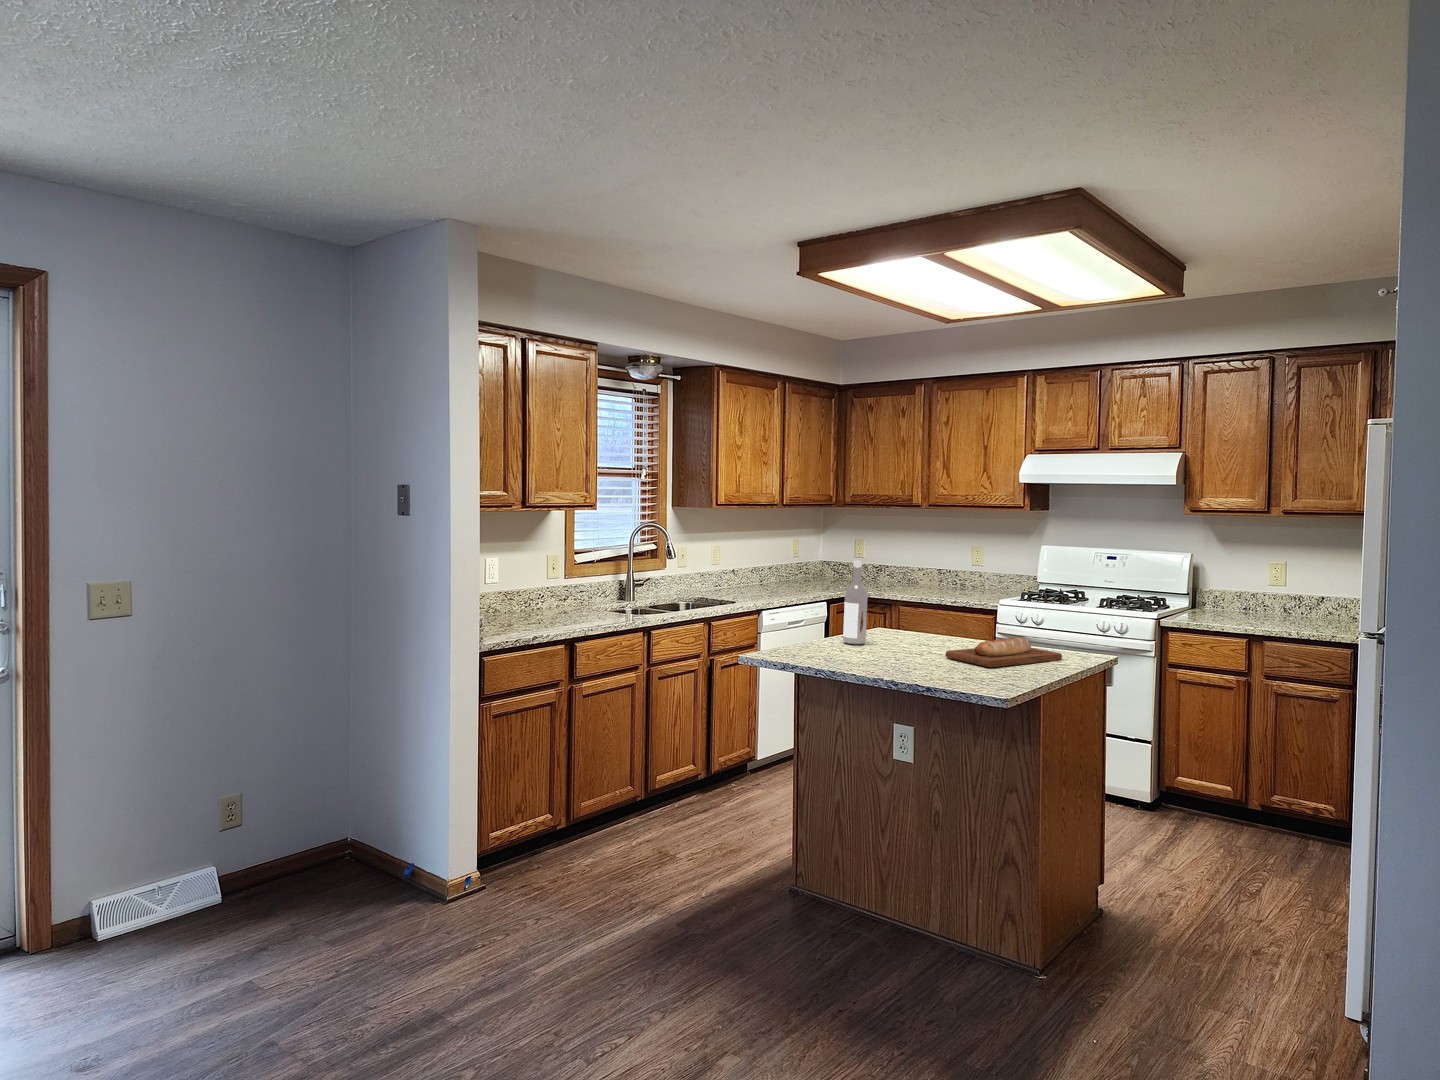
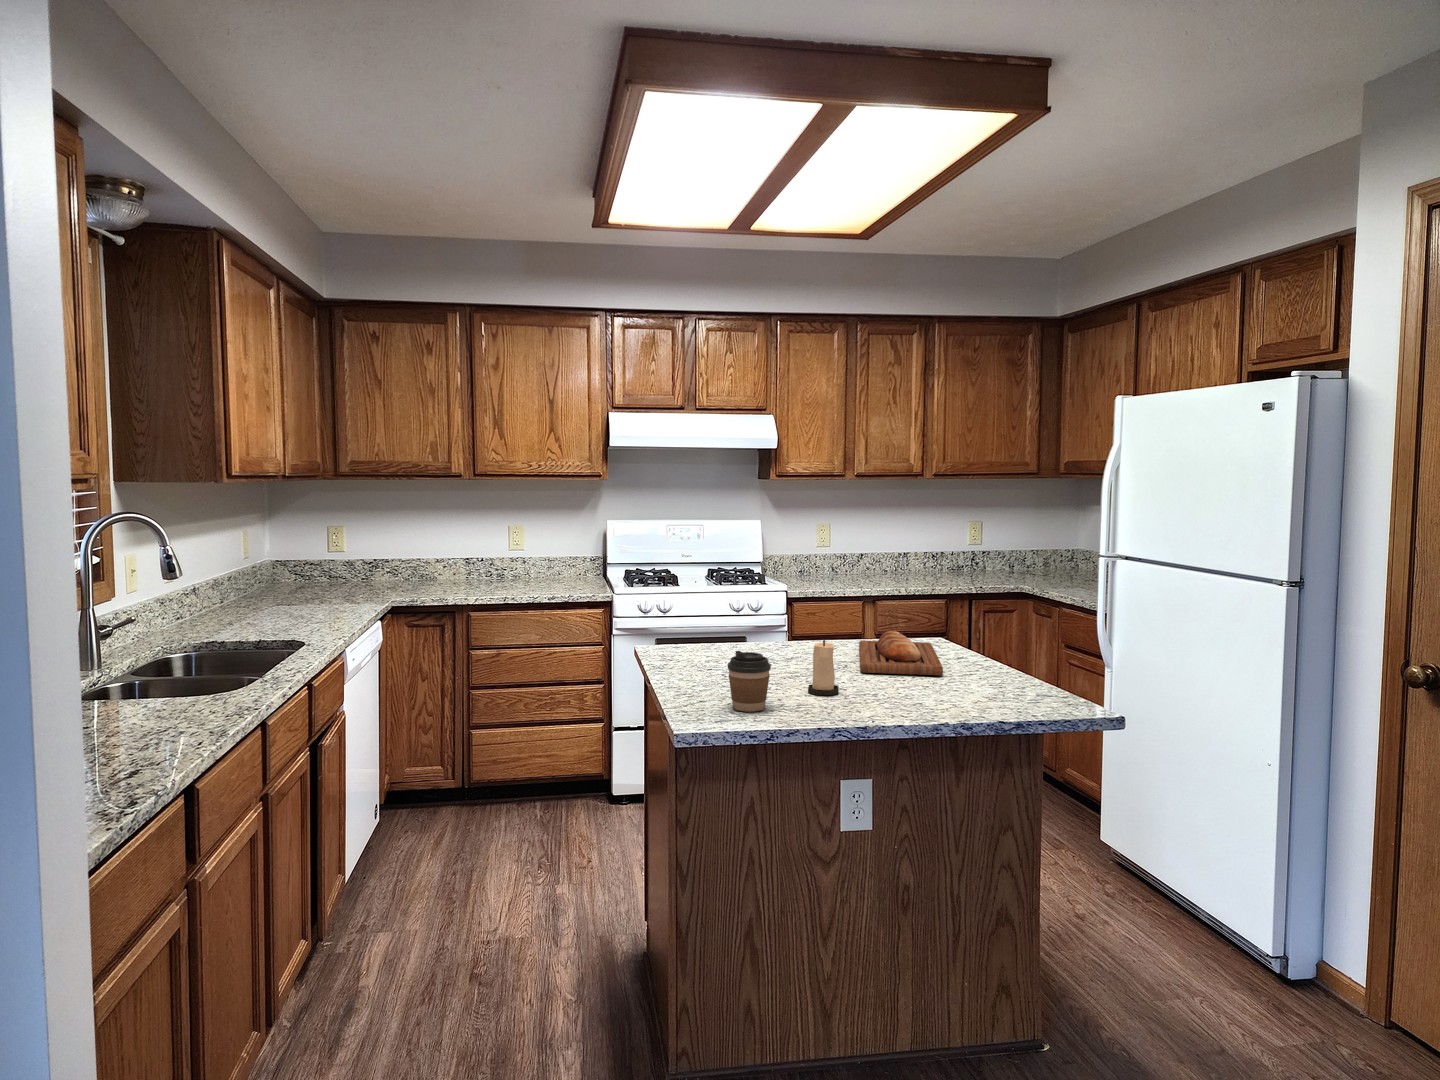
wine bottle: present [843,561,868,644] -> none [694,553,728,679]
coffee cup: none [801,618,829,657] -> present [728,651,771,712]
candle: none [871,622,892,660] -> present [808,640,839,695]

